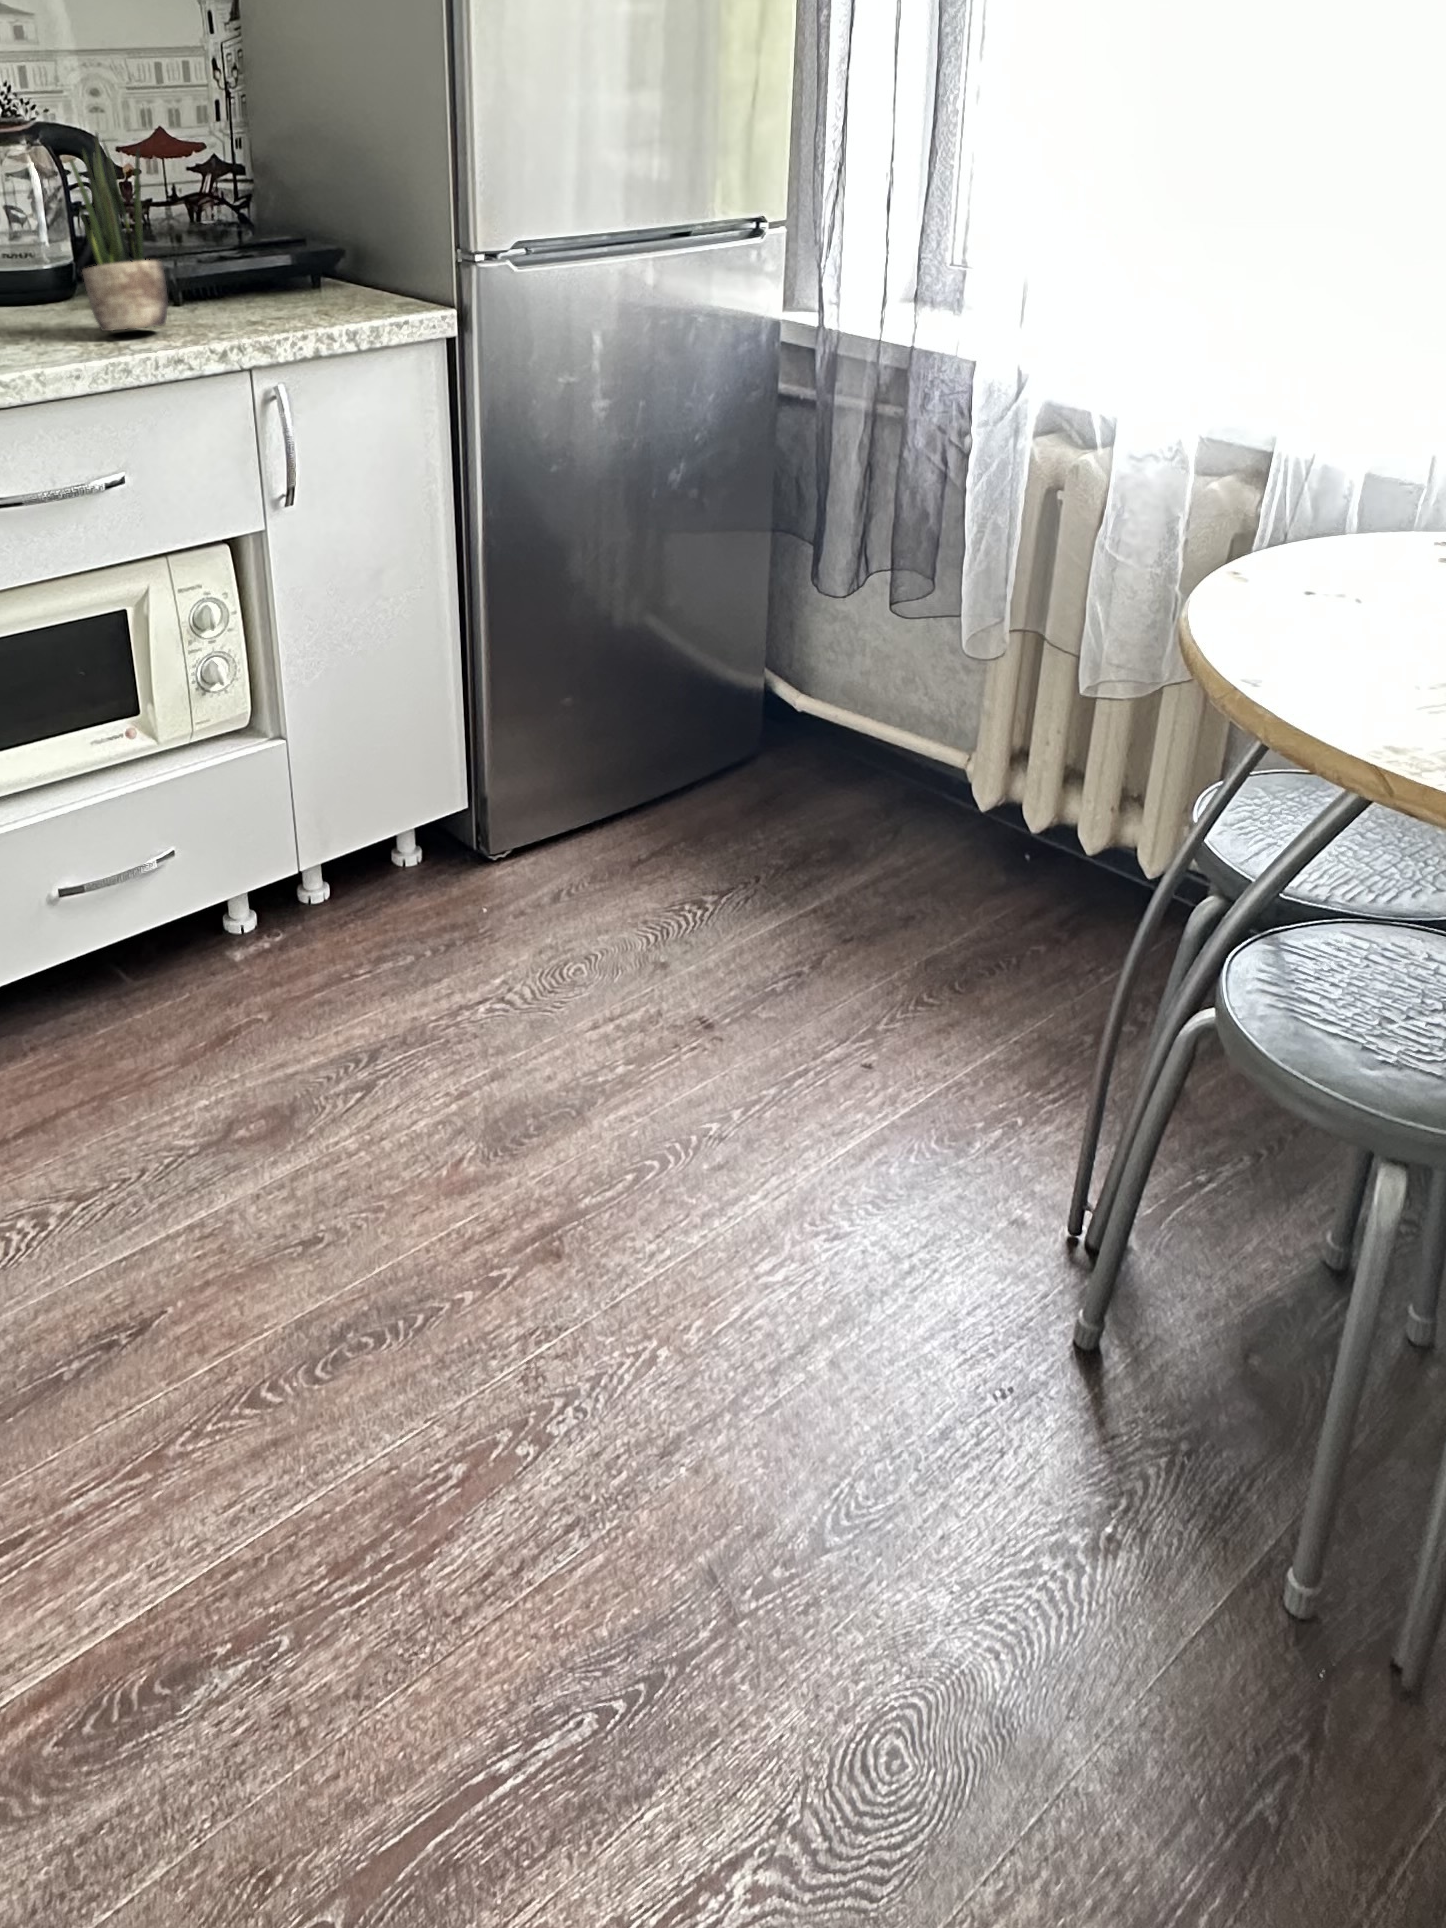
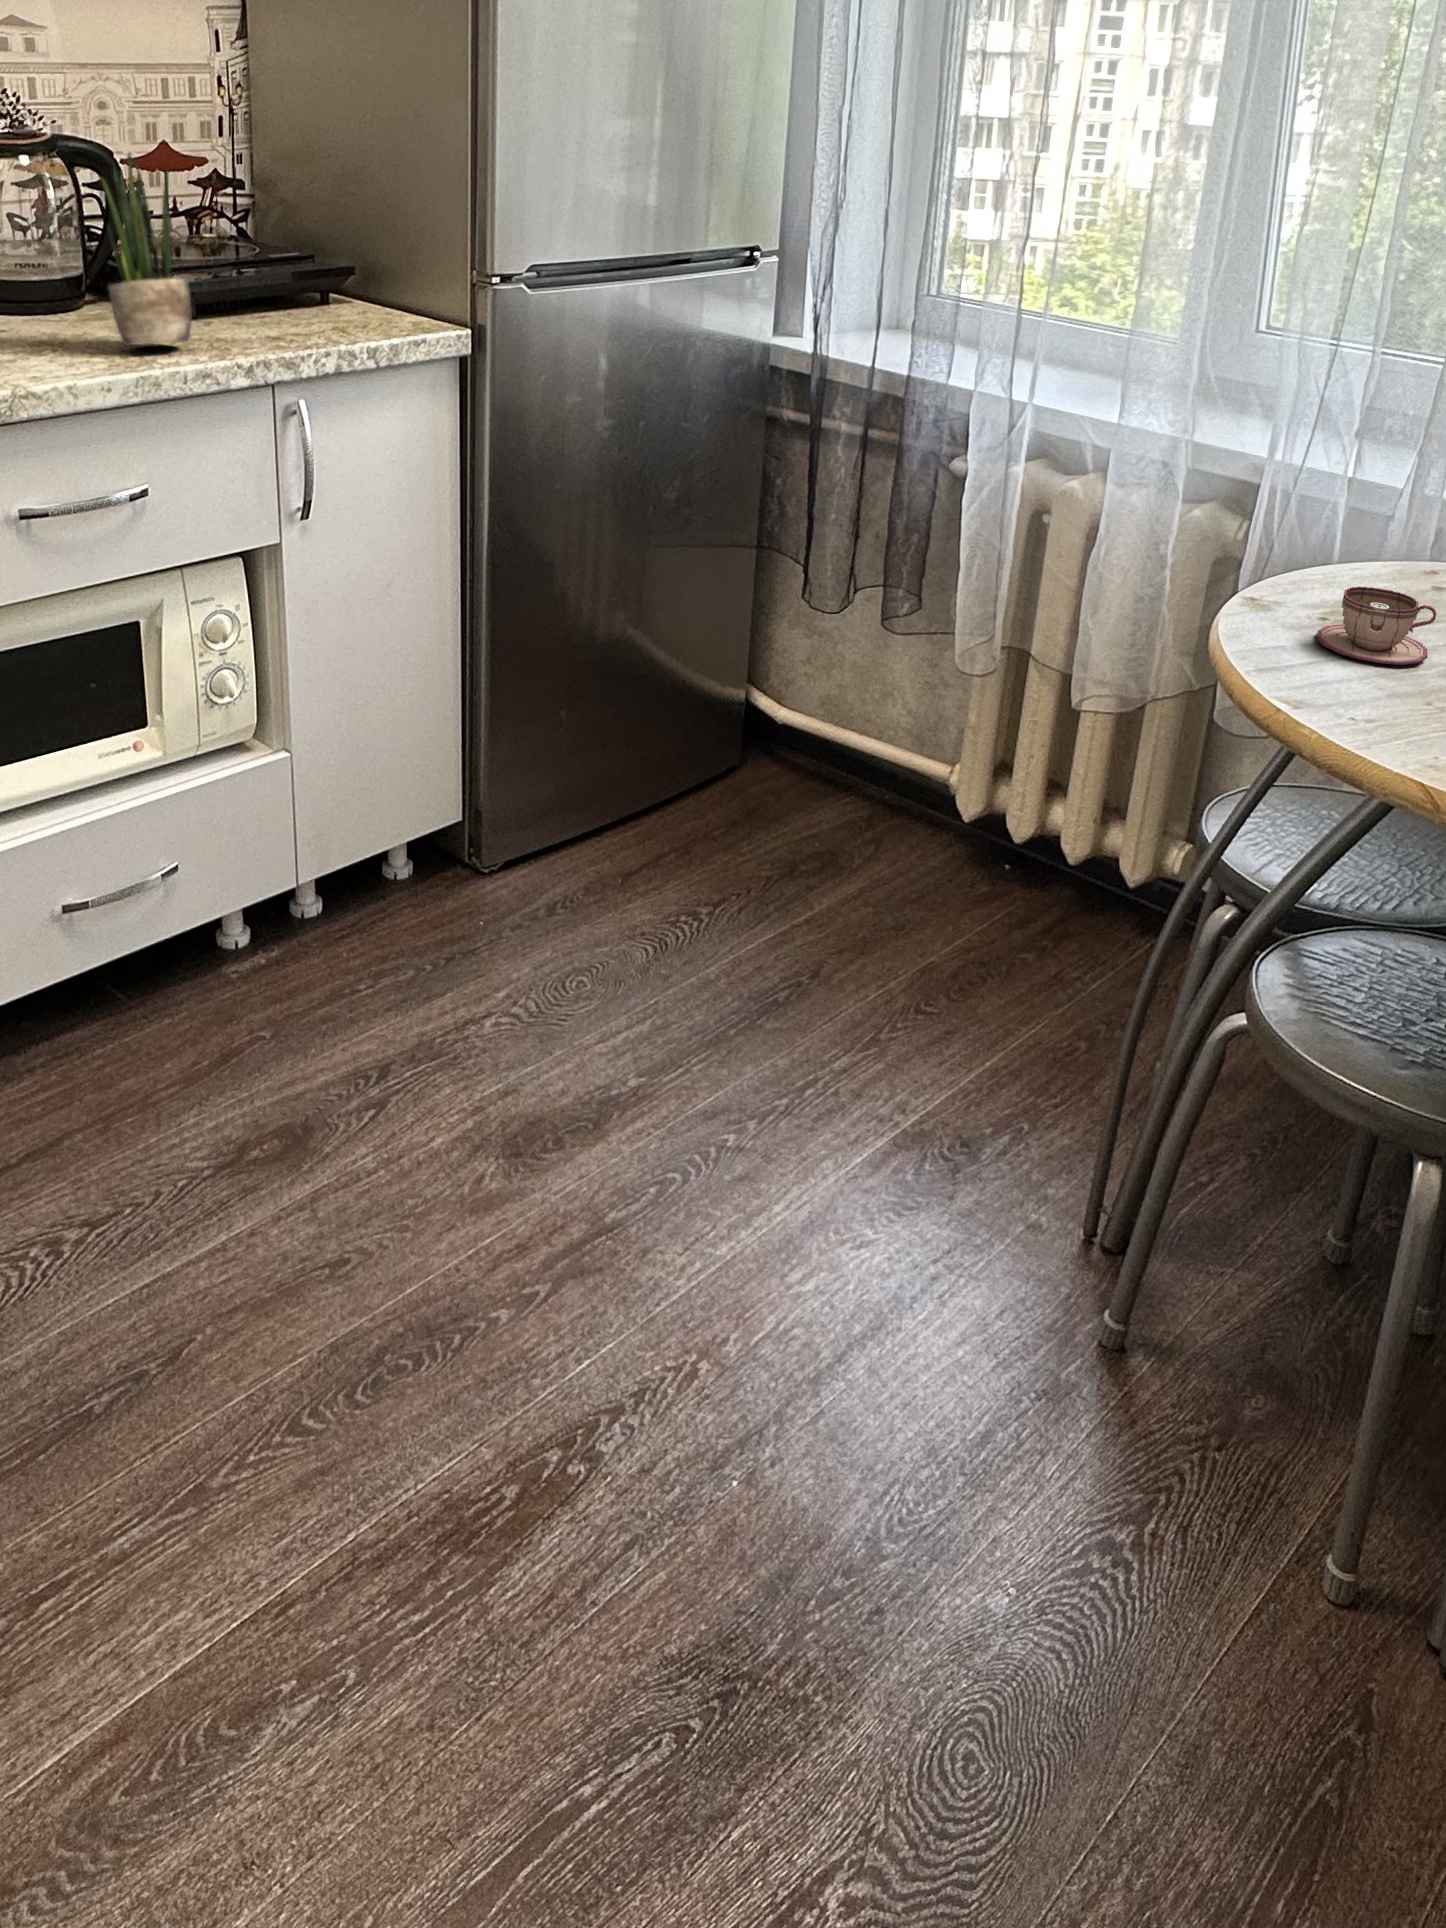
teacup: none [1305,550,1436,634] -> present [1317,587,1436,665]

